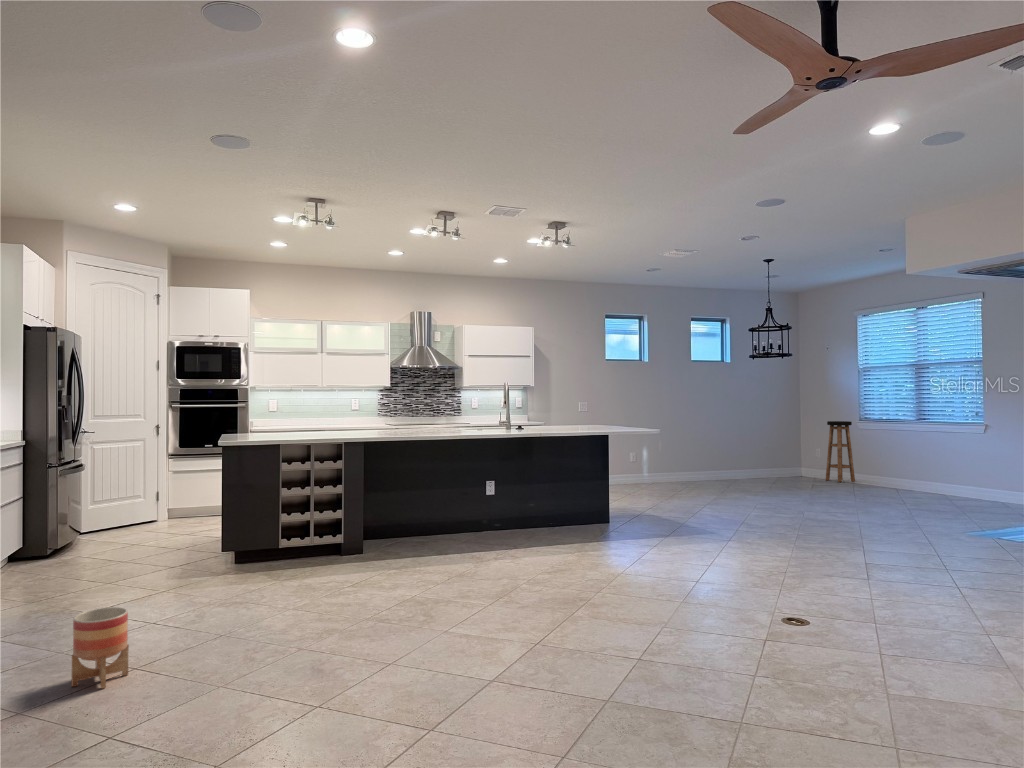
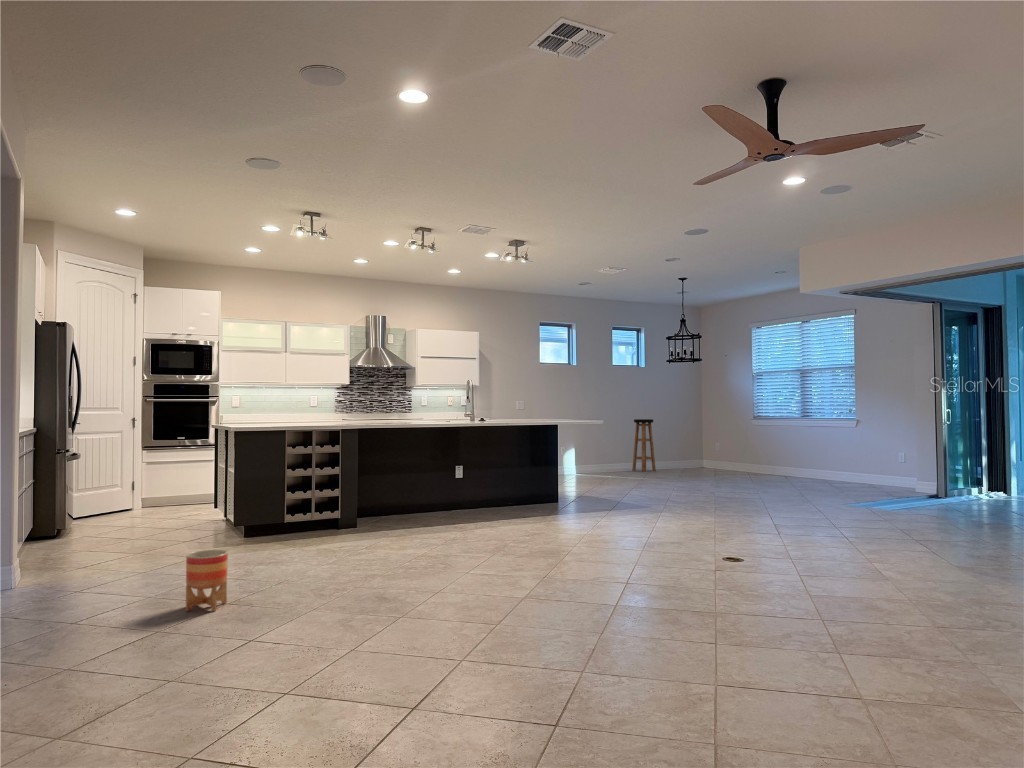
bar stool: present [826,421,855,482] -> present [632,419,656,472]

